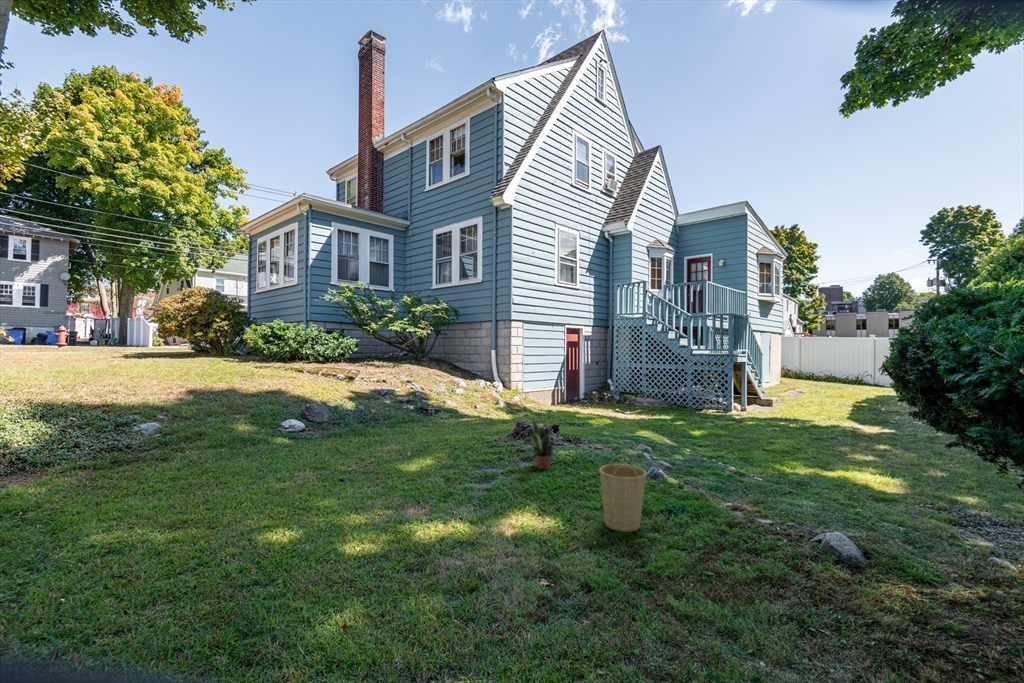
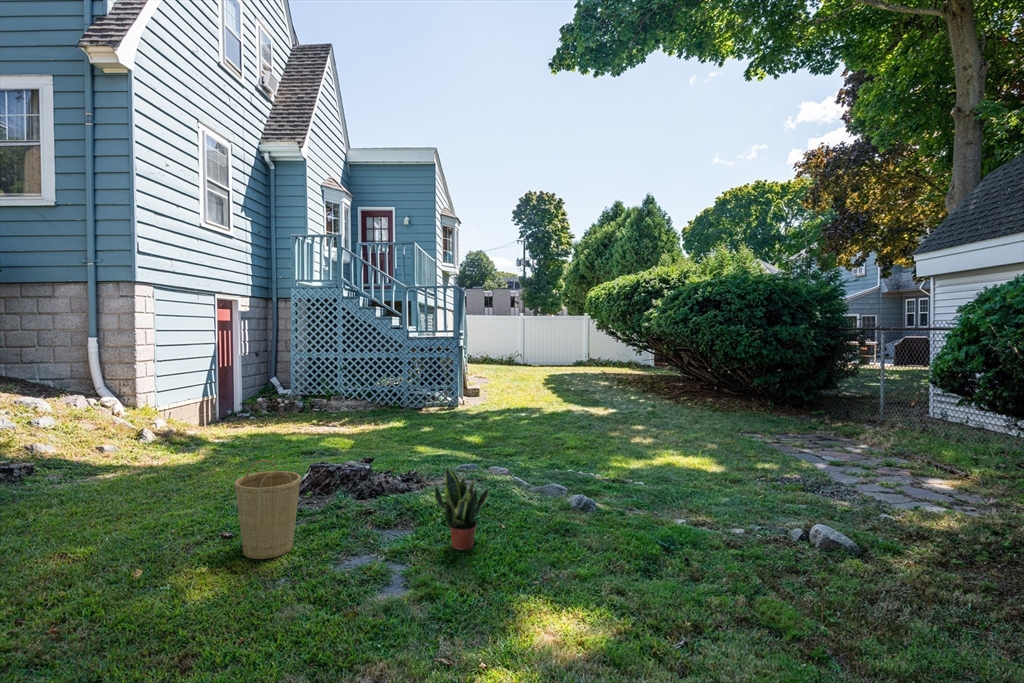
basket: present [599,455,647,532] -> present [234,460,301,559]

